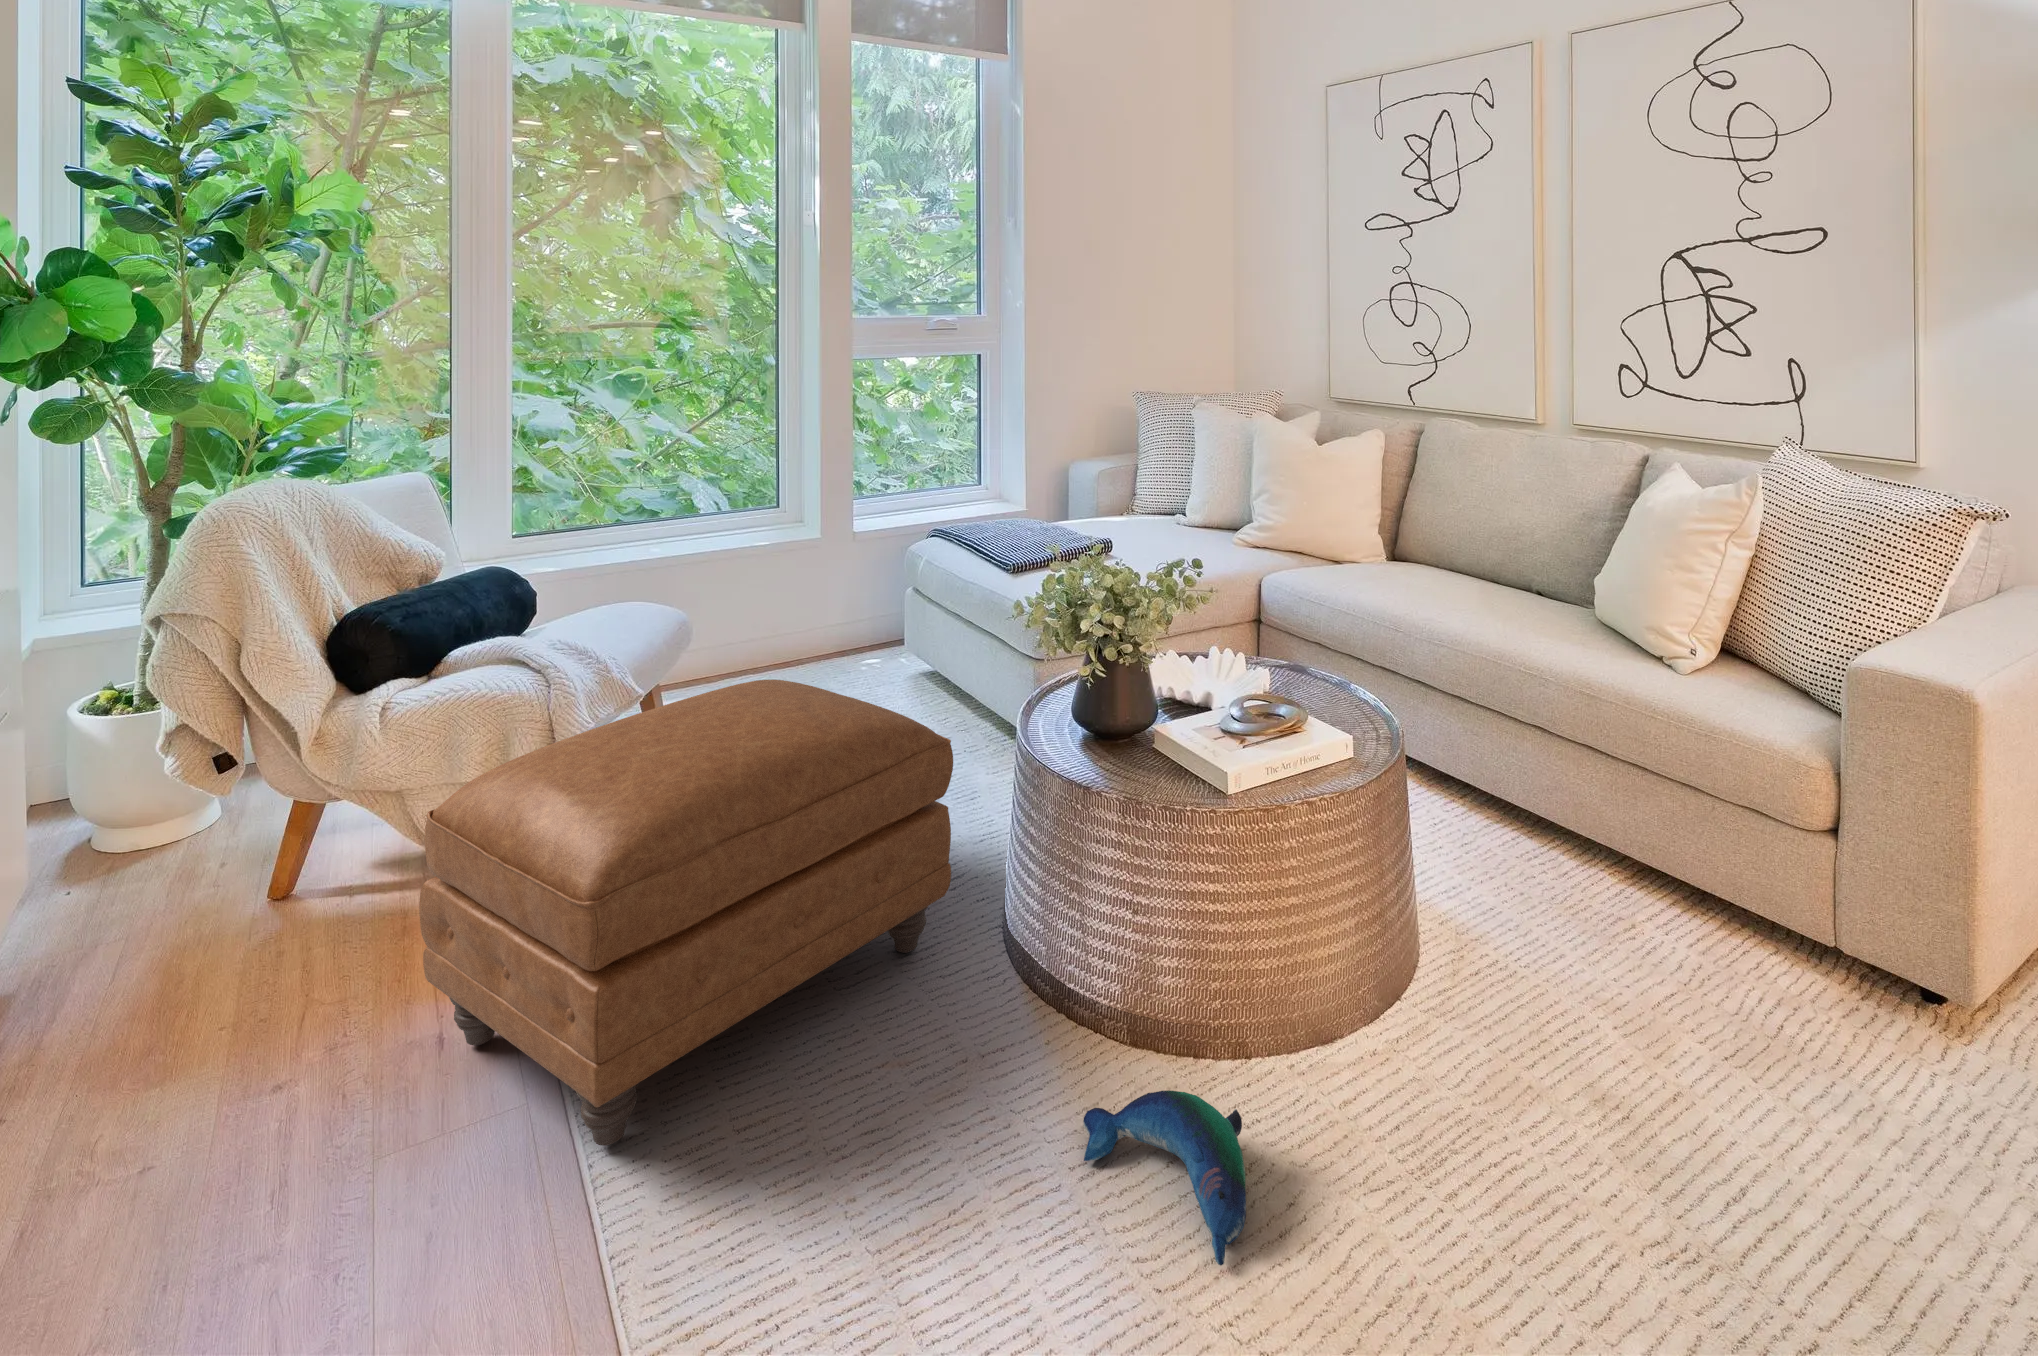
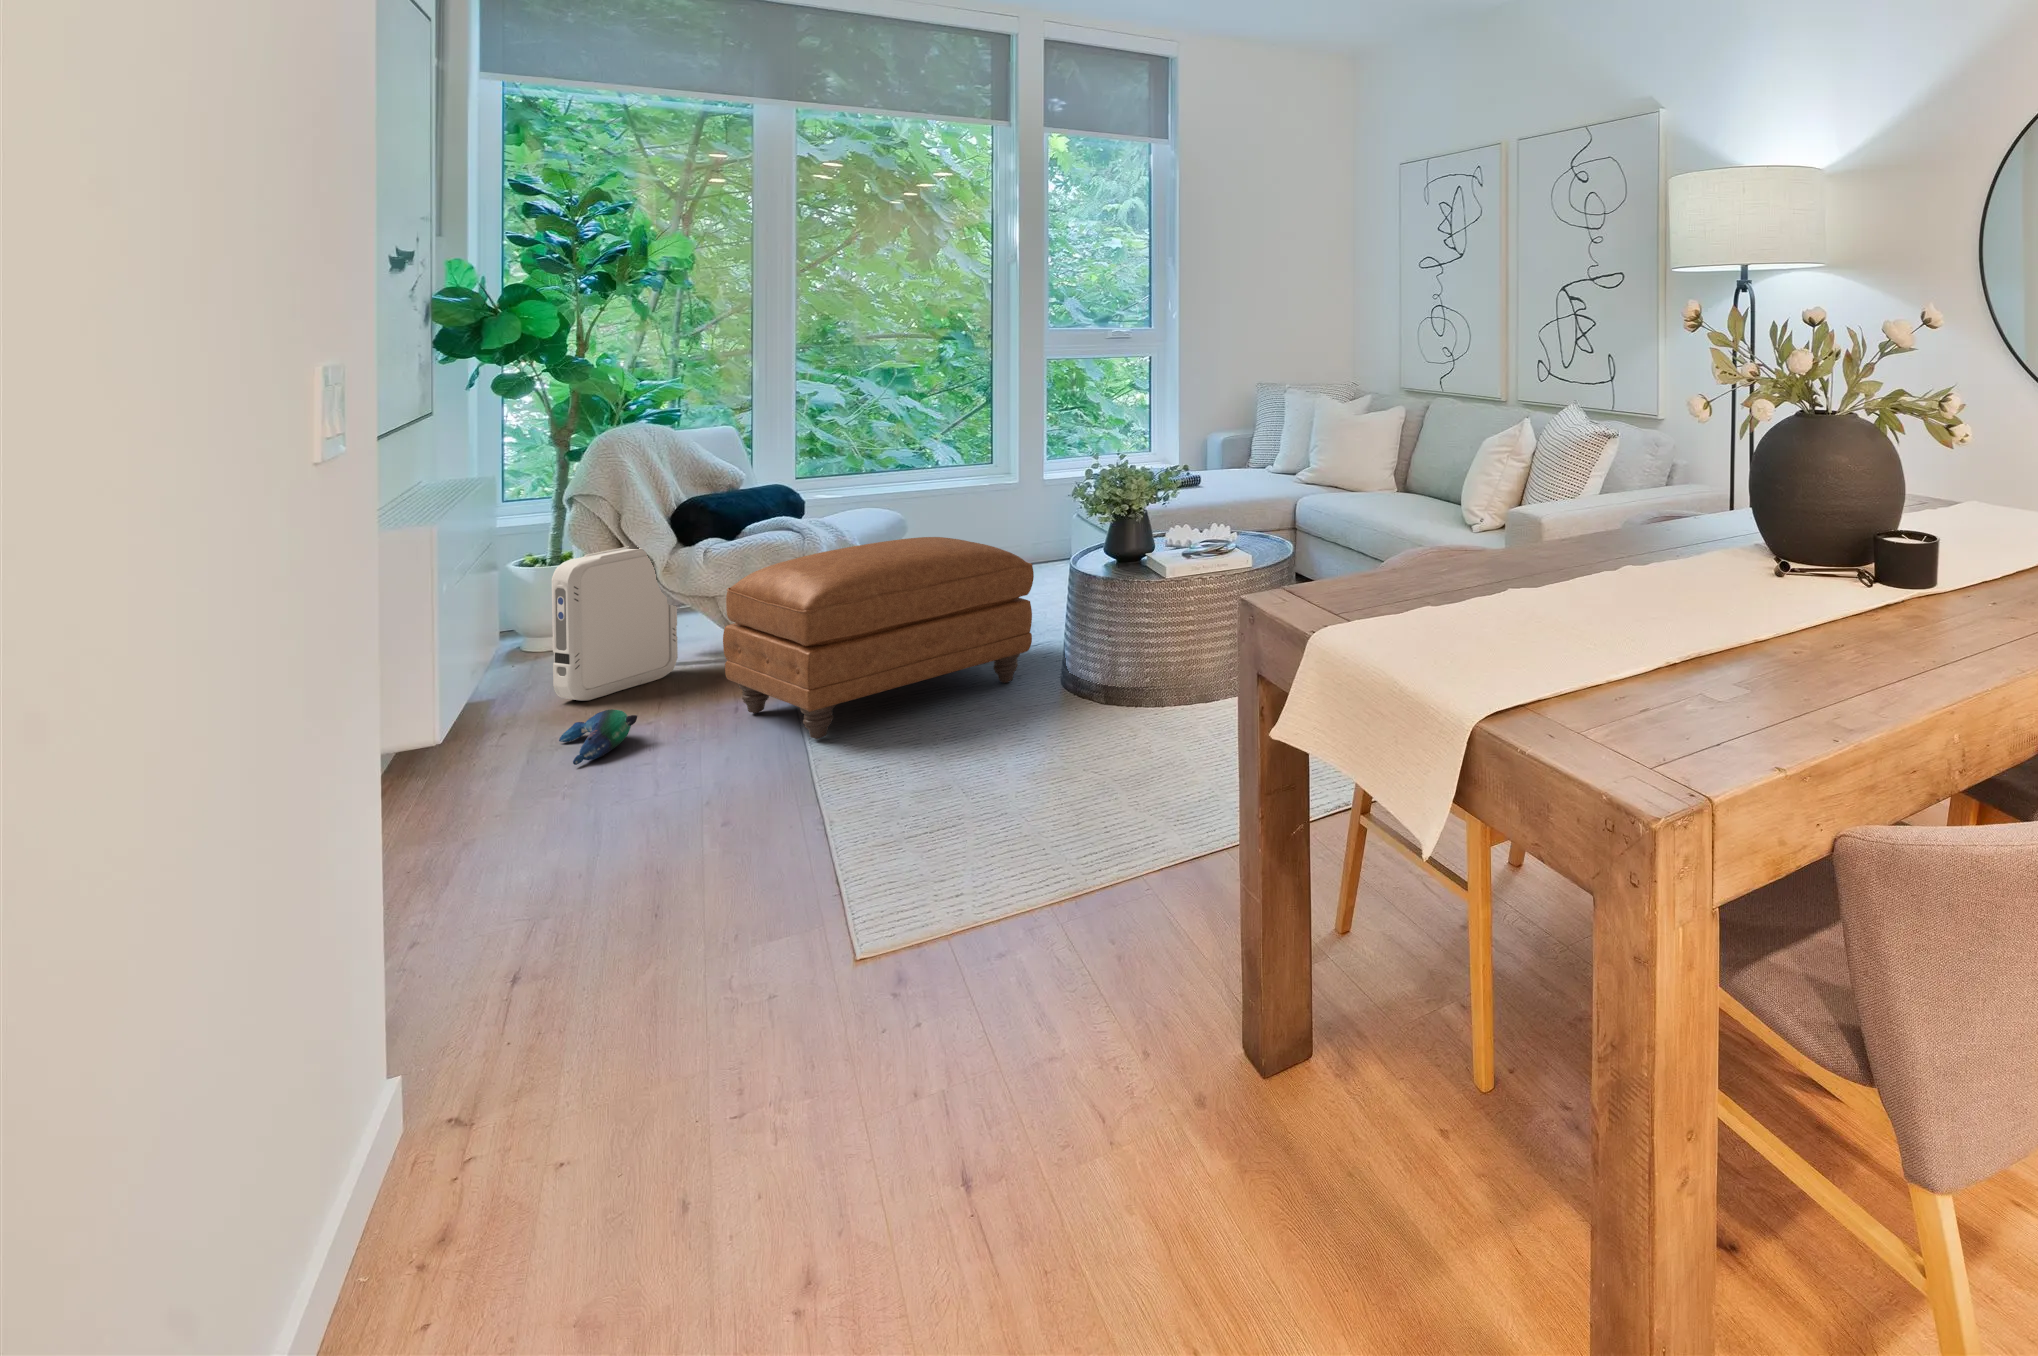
air purifier: none [112,695,339,998] -> present [552,546,678,701]
plush toy: present [1083,1091,1246,1265] -> present [559,709,637,765]

